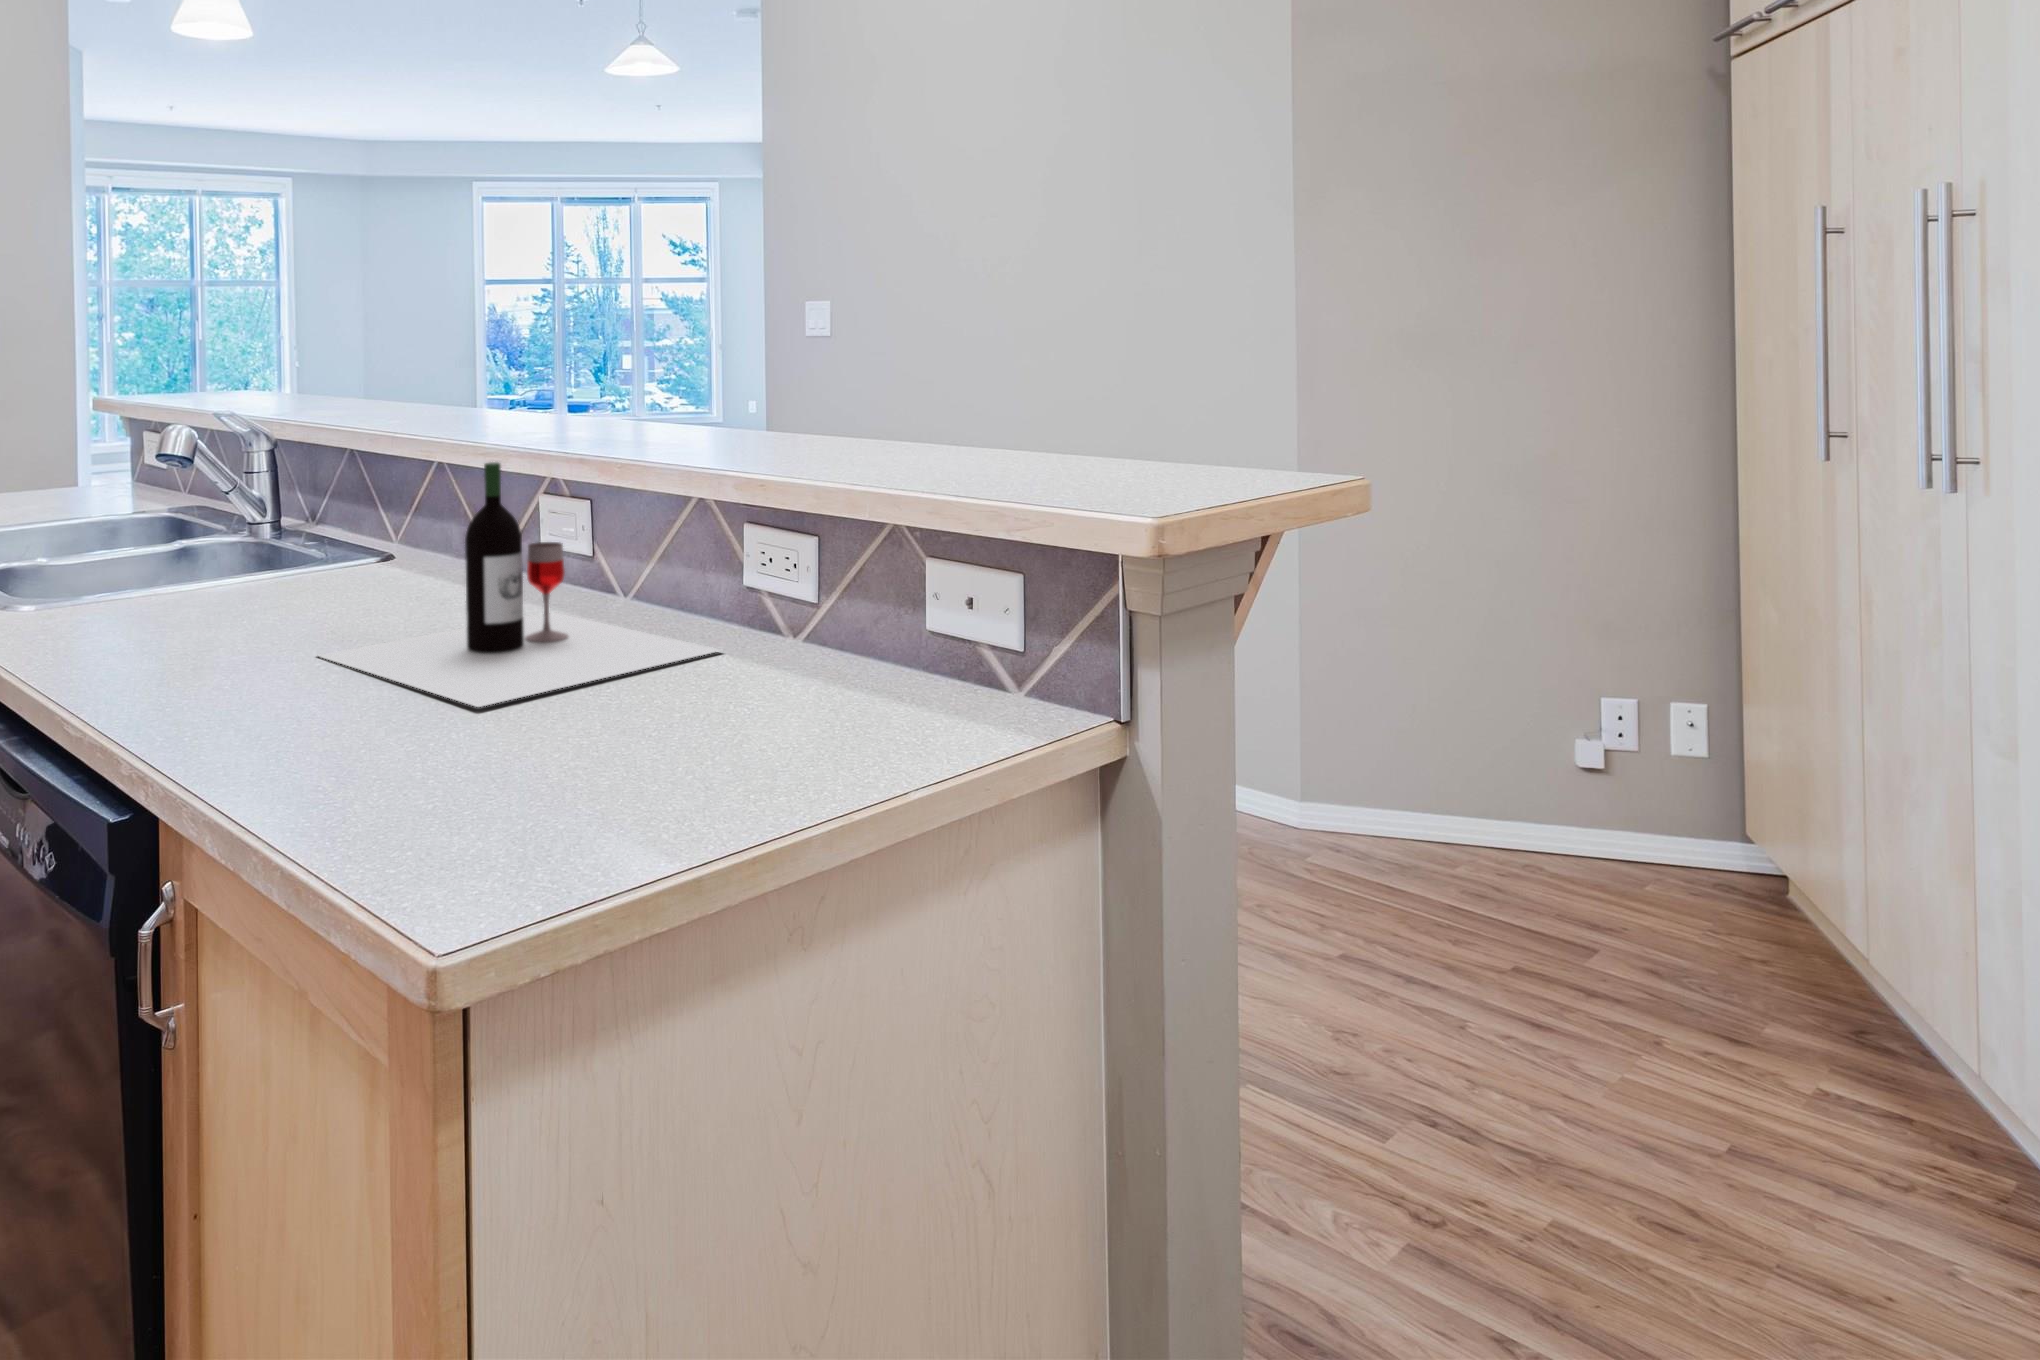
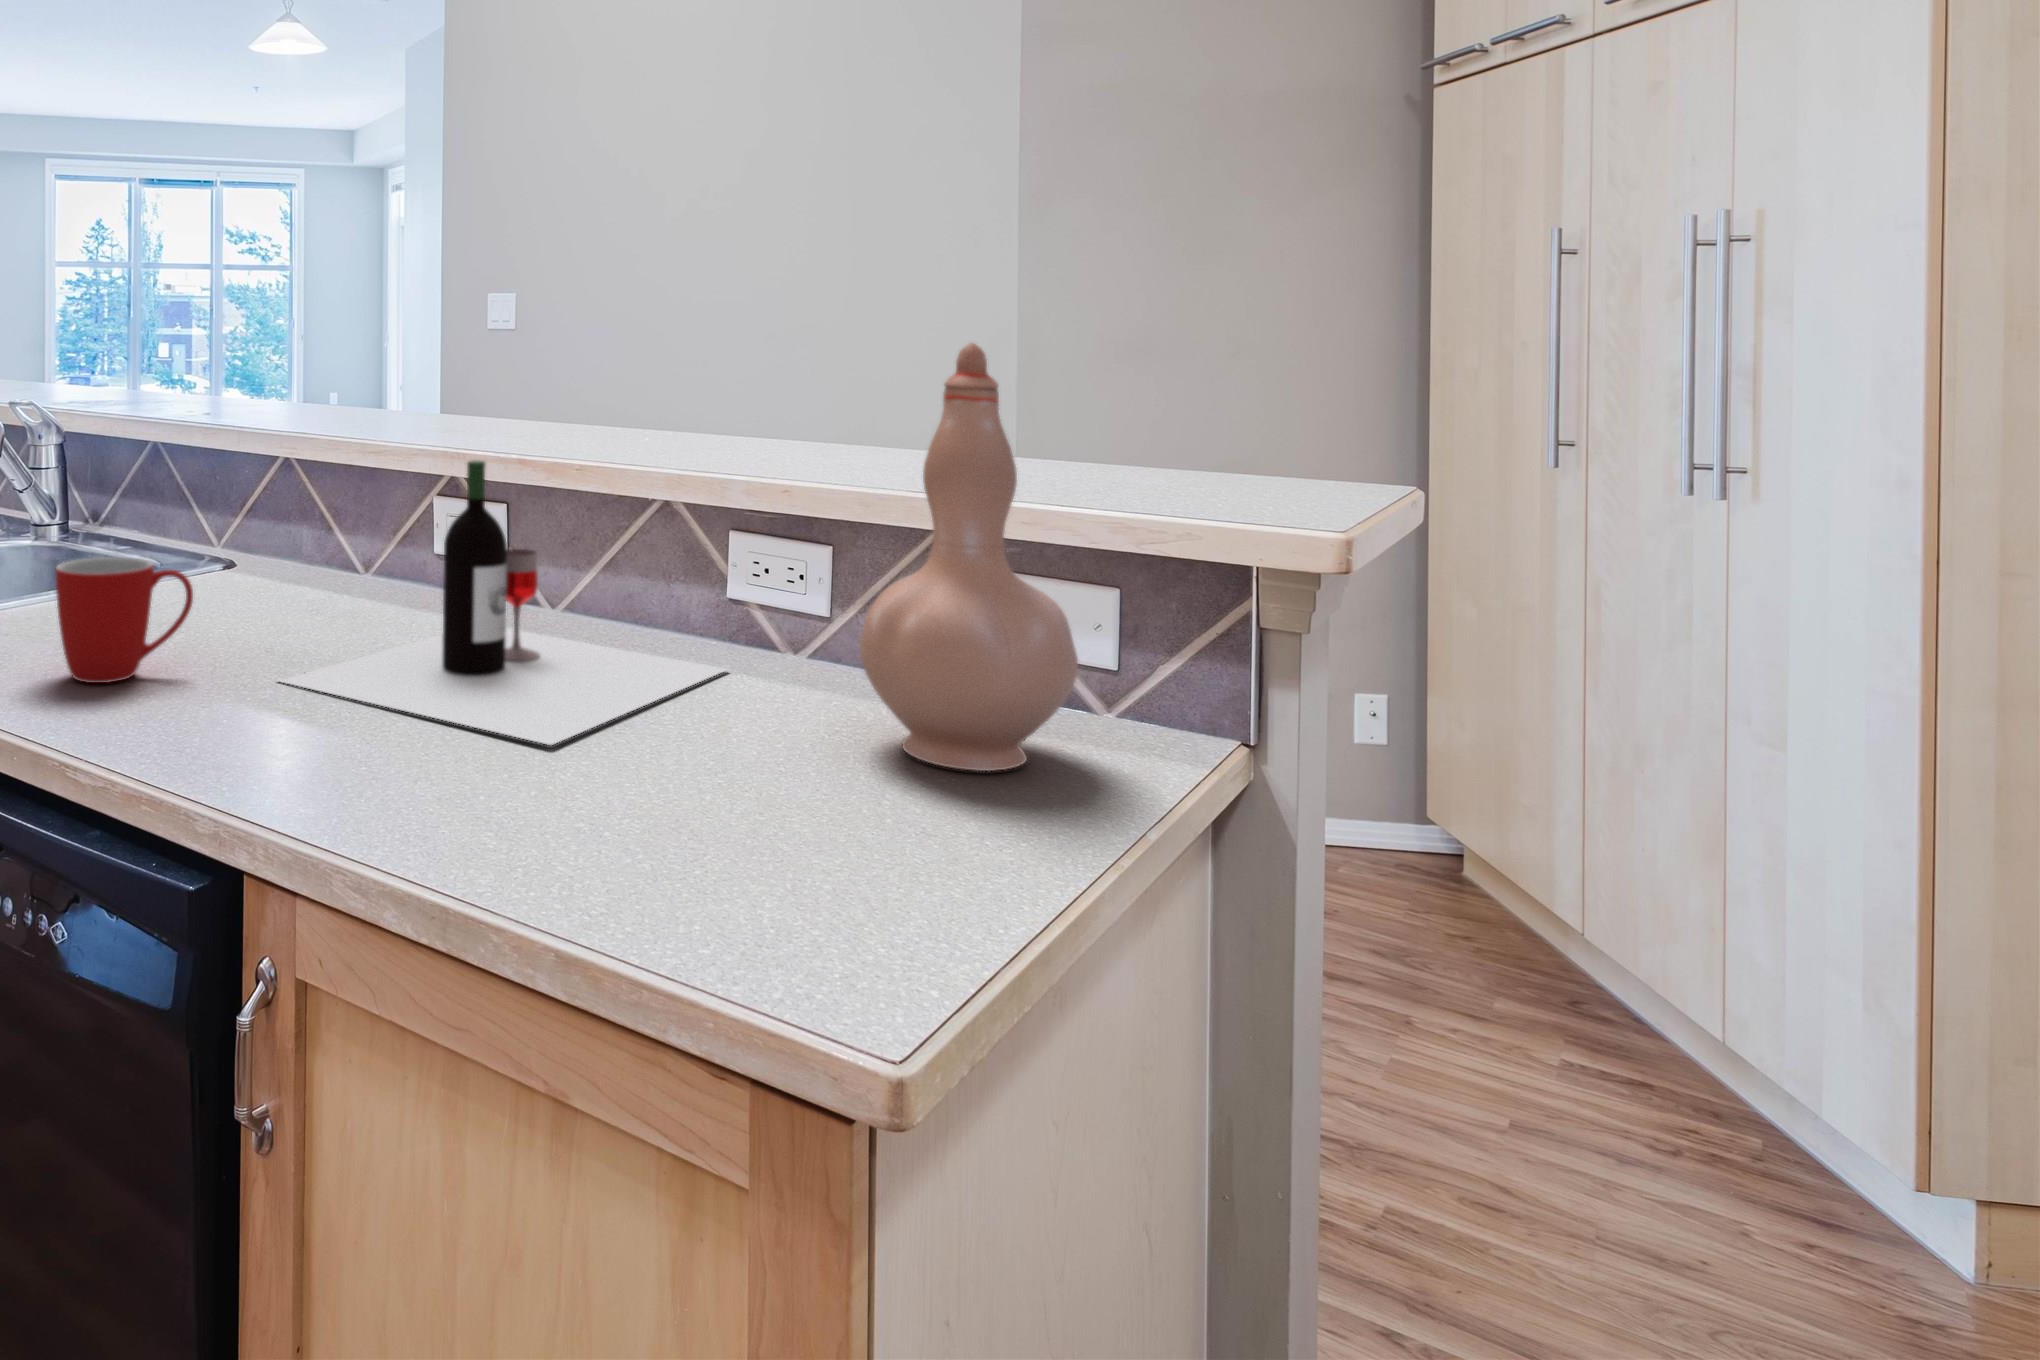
vase: none [744,348,934,734] -> present [859,343,1078,771]
mug: none [133,549,252,655] -> present [56,557,193,683]

